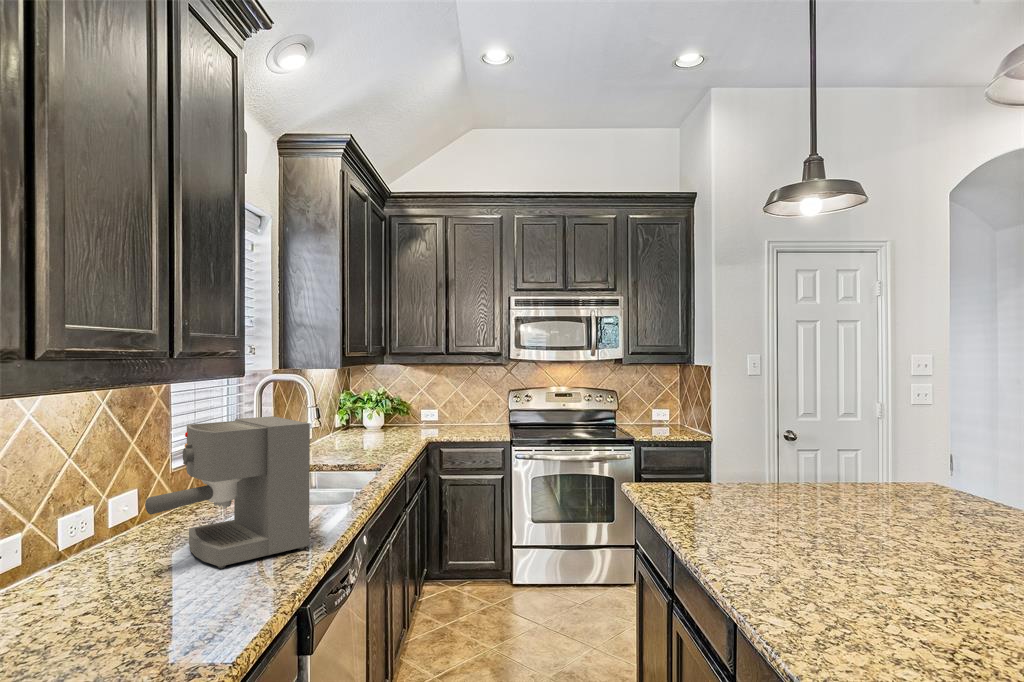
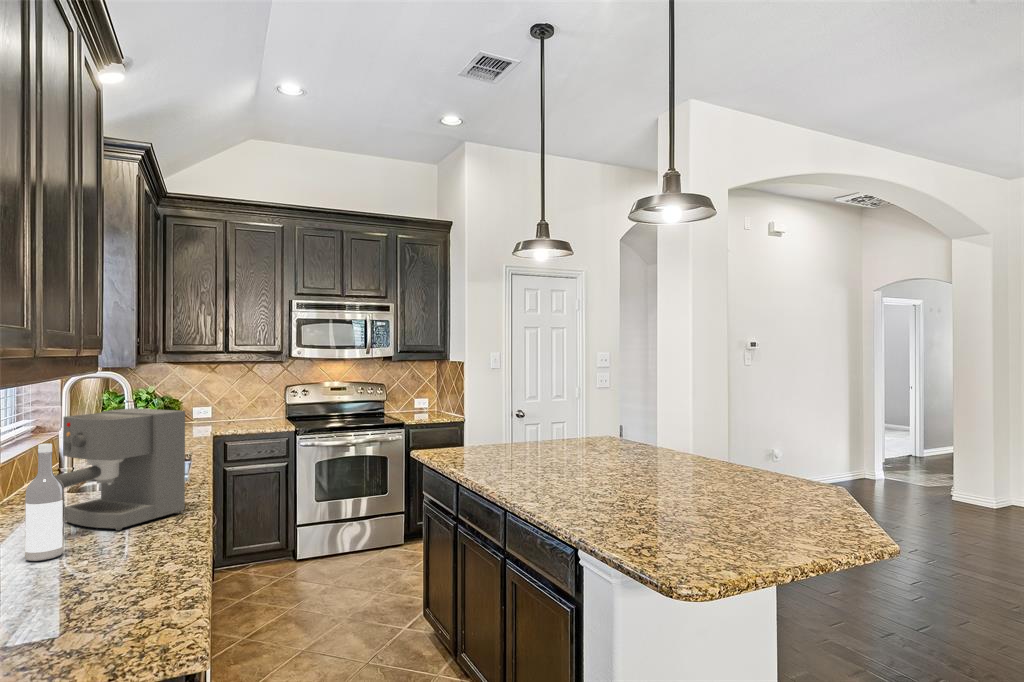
wine bottle: none [86,462,132,608] -> present [25,444,64,561]

